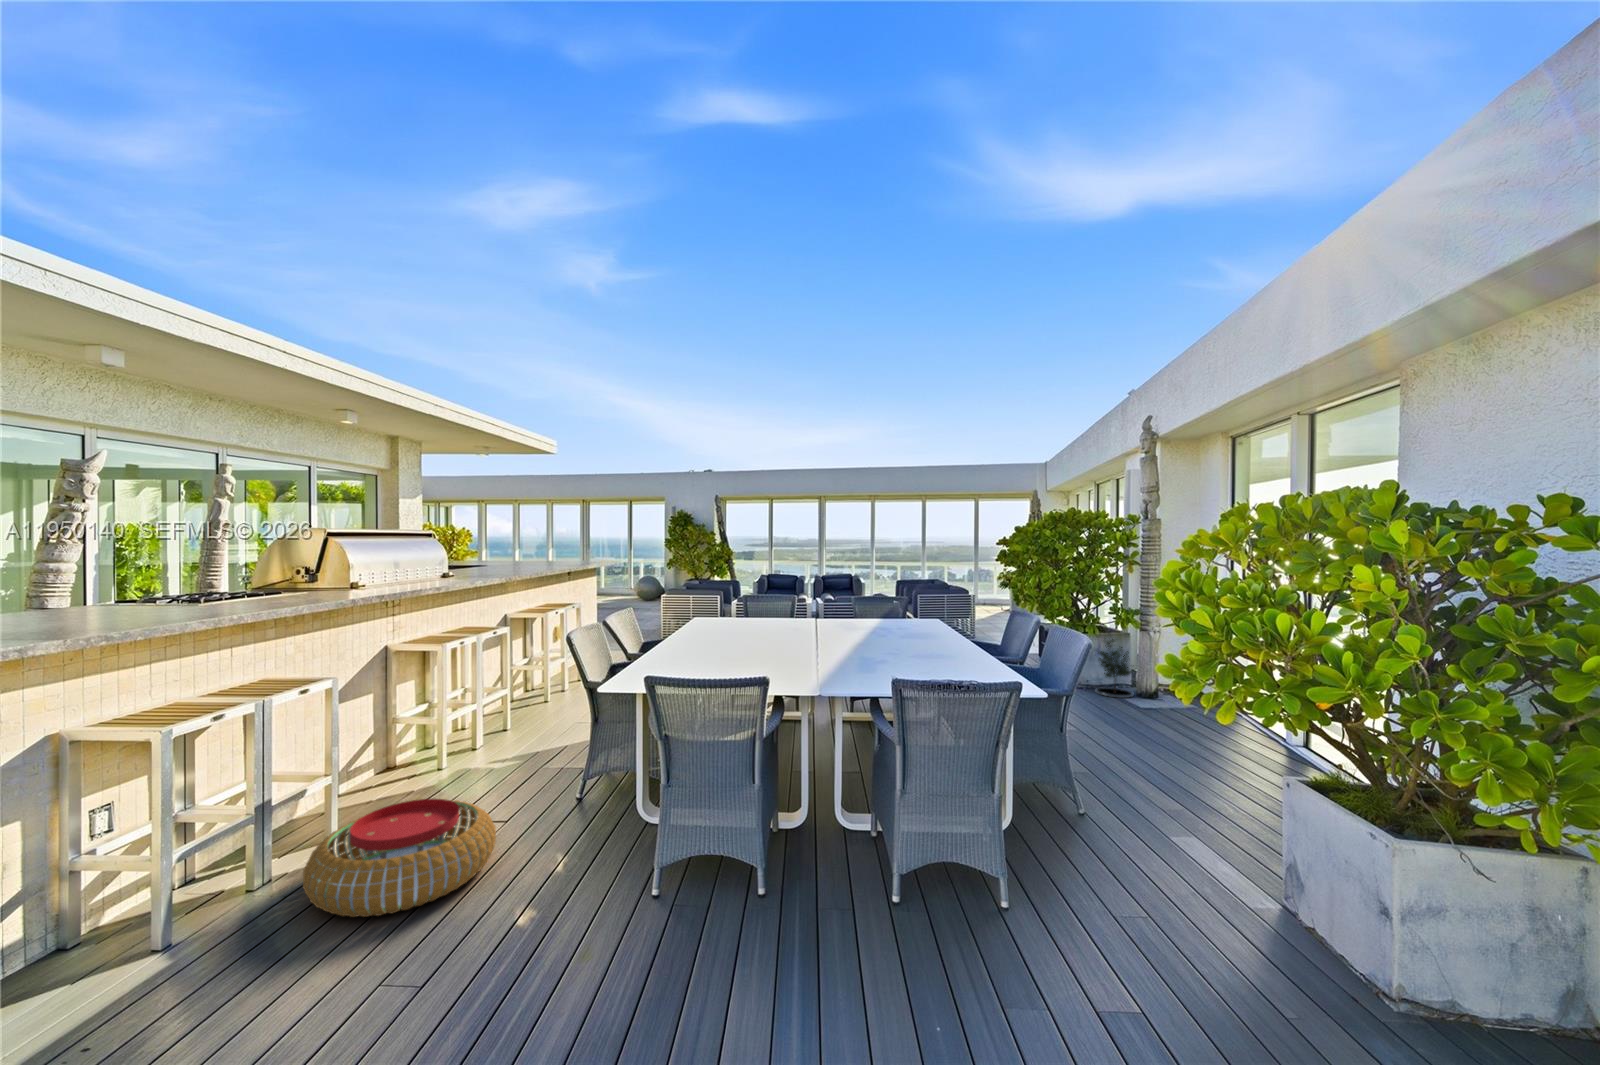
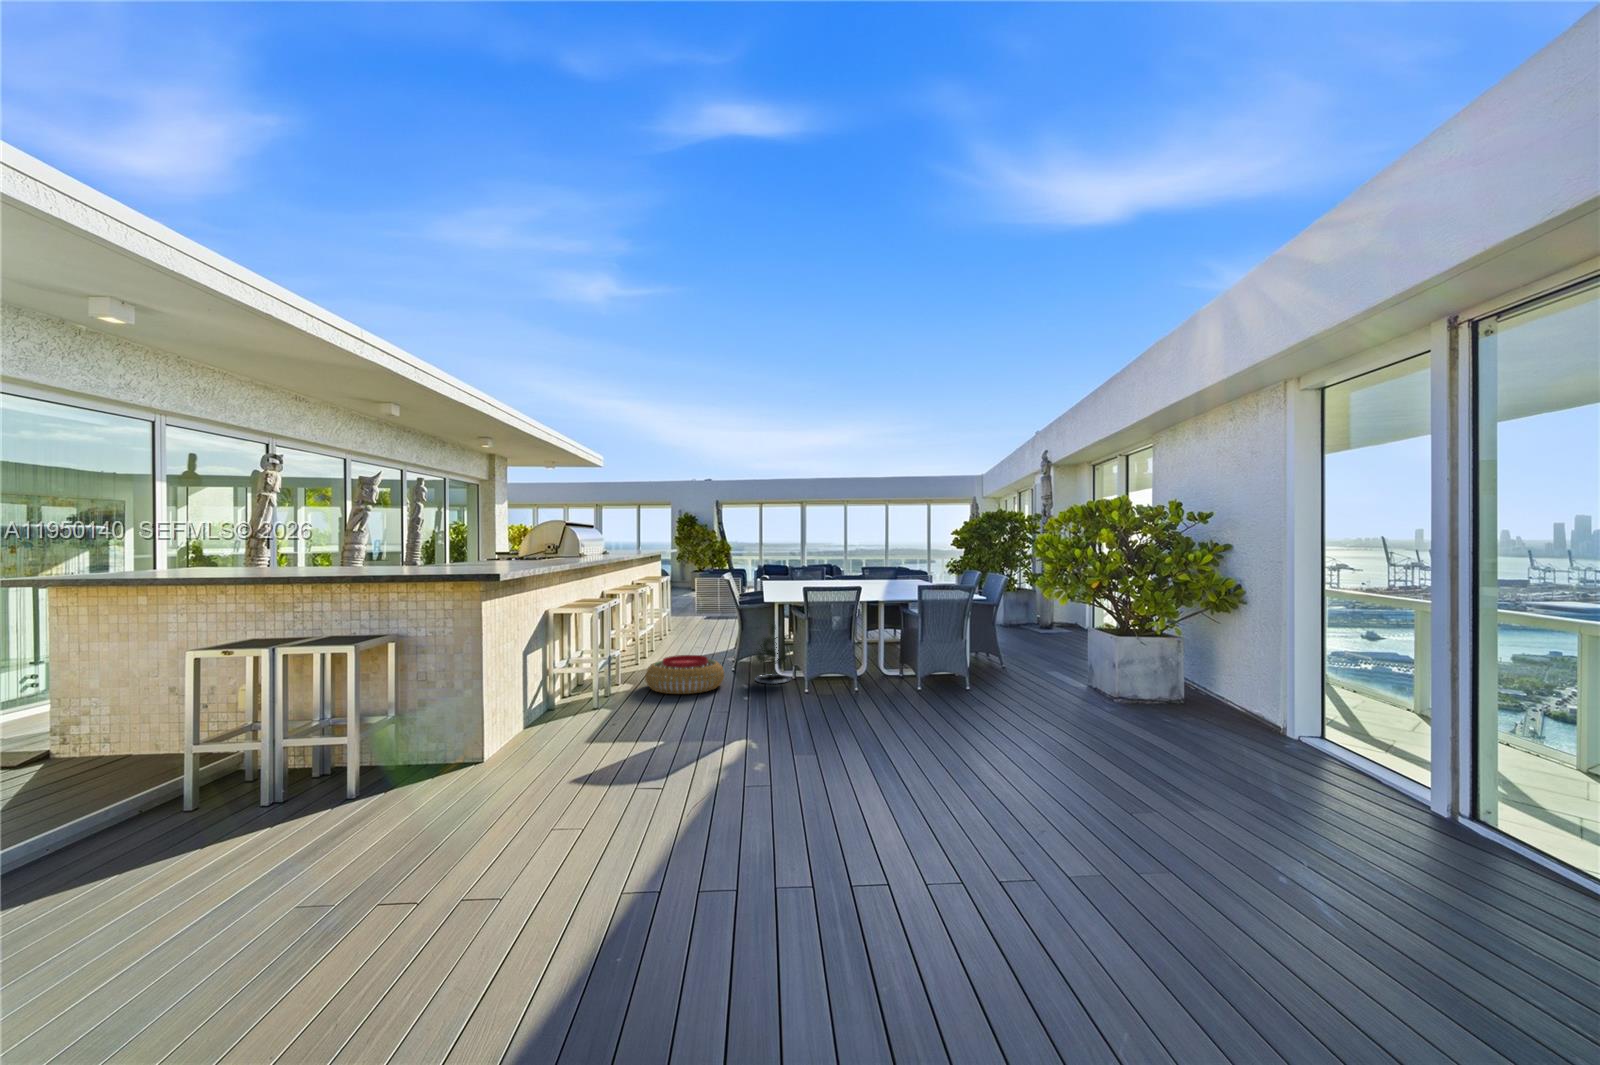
potted tree: present [1095,638,1134,698] -> present [754,623,790,684]

